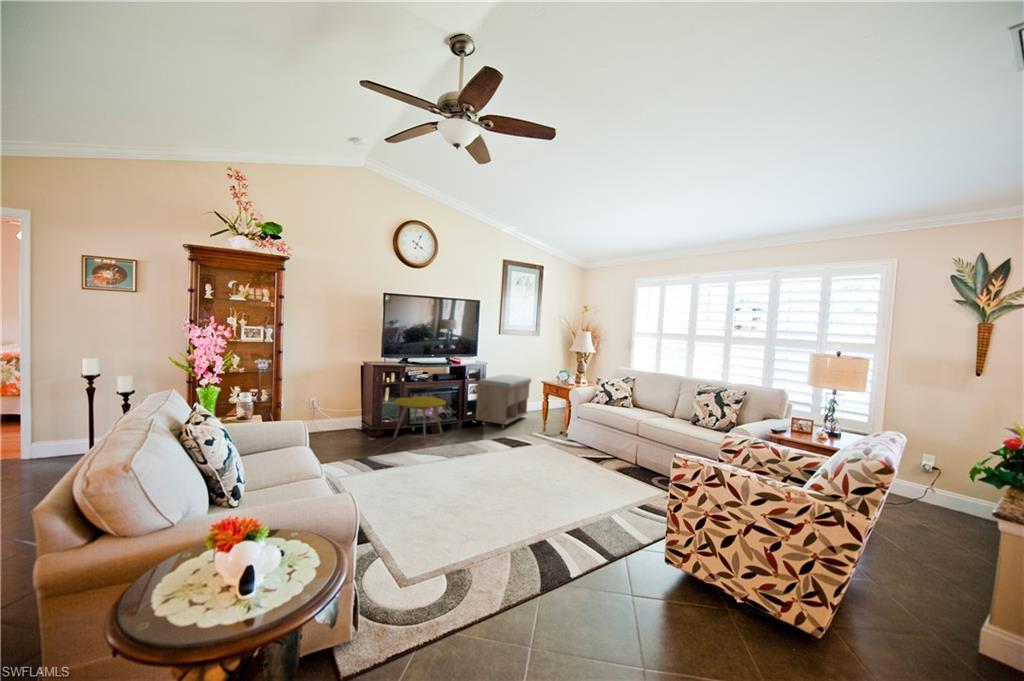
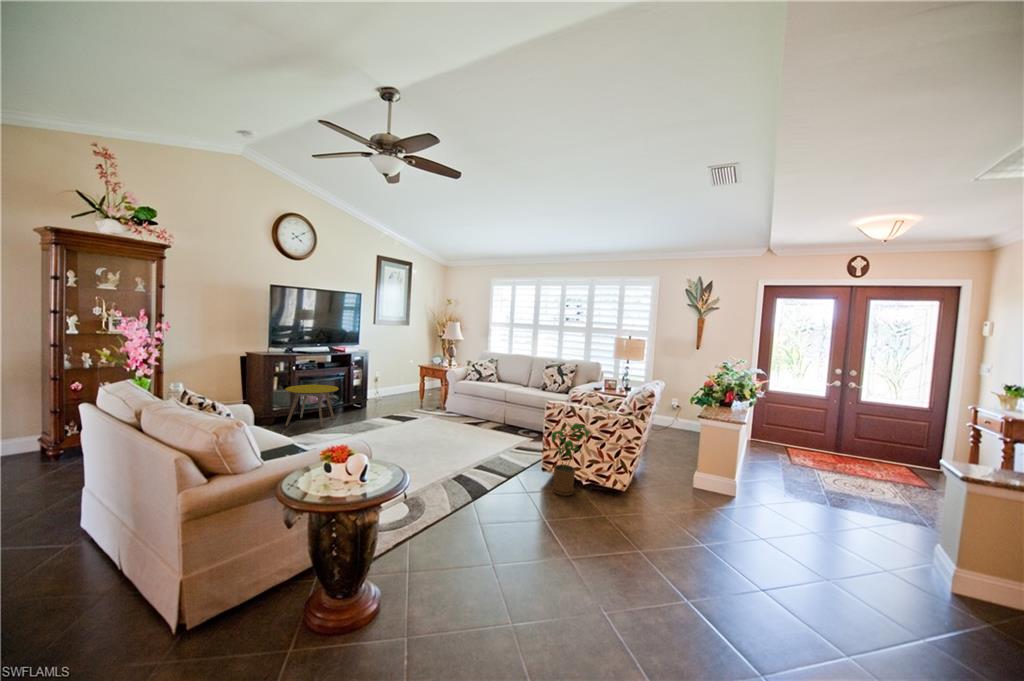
storage bench: present [476,374,531,428] -> none [361,361,409,408]
house plant: none [676,500,755,623] -> present [551,423,591,496]

